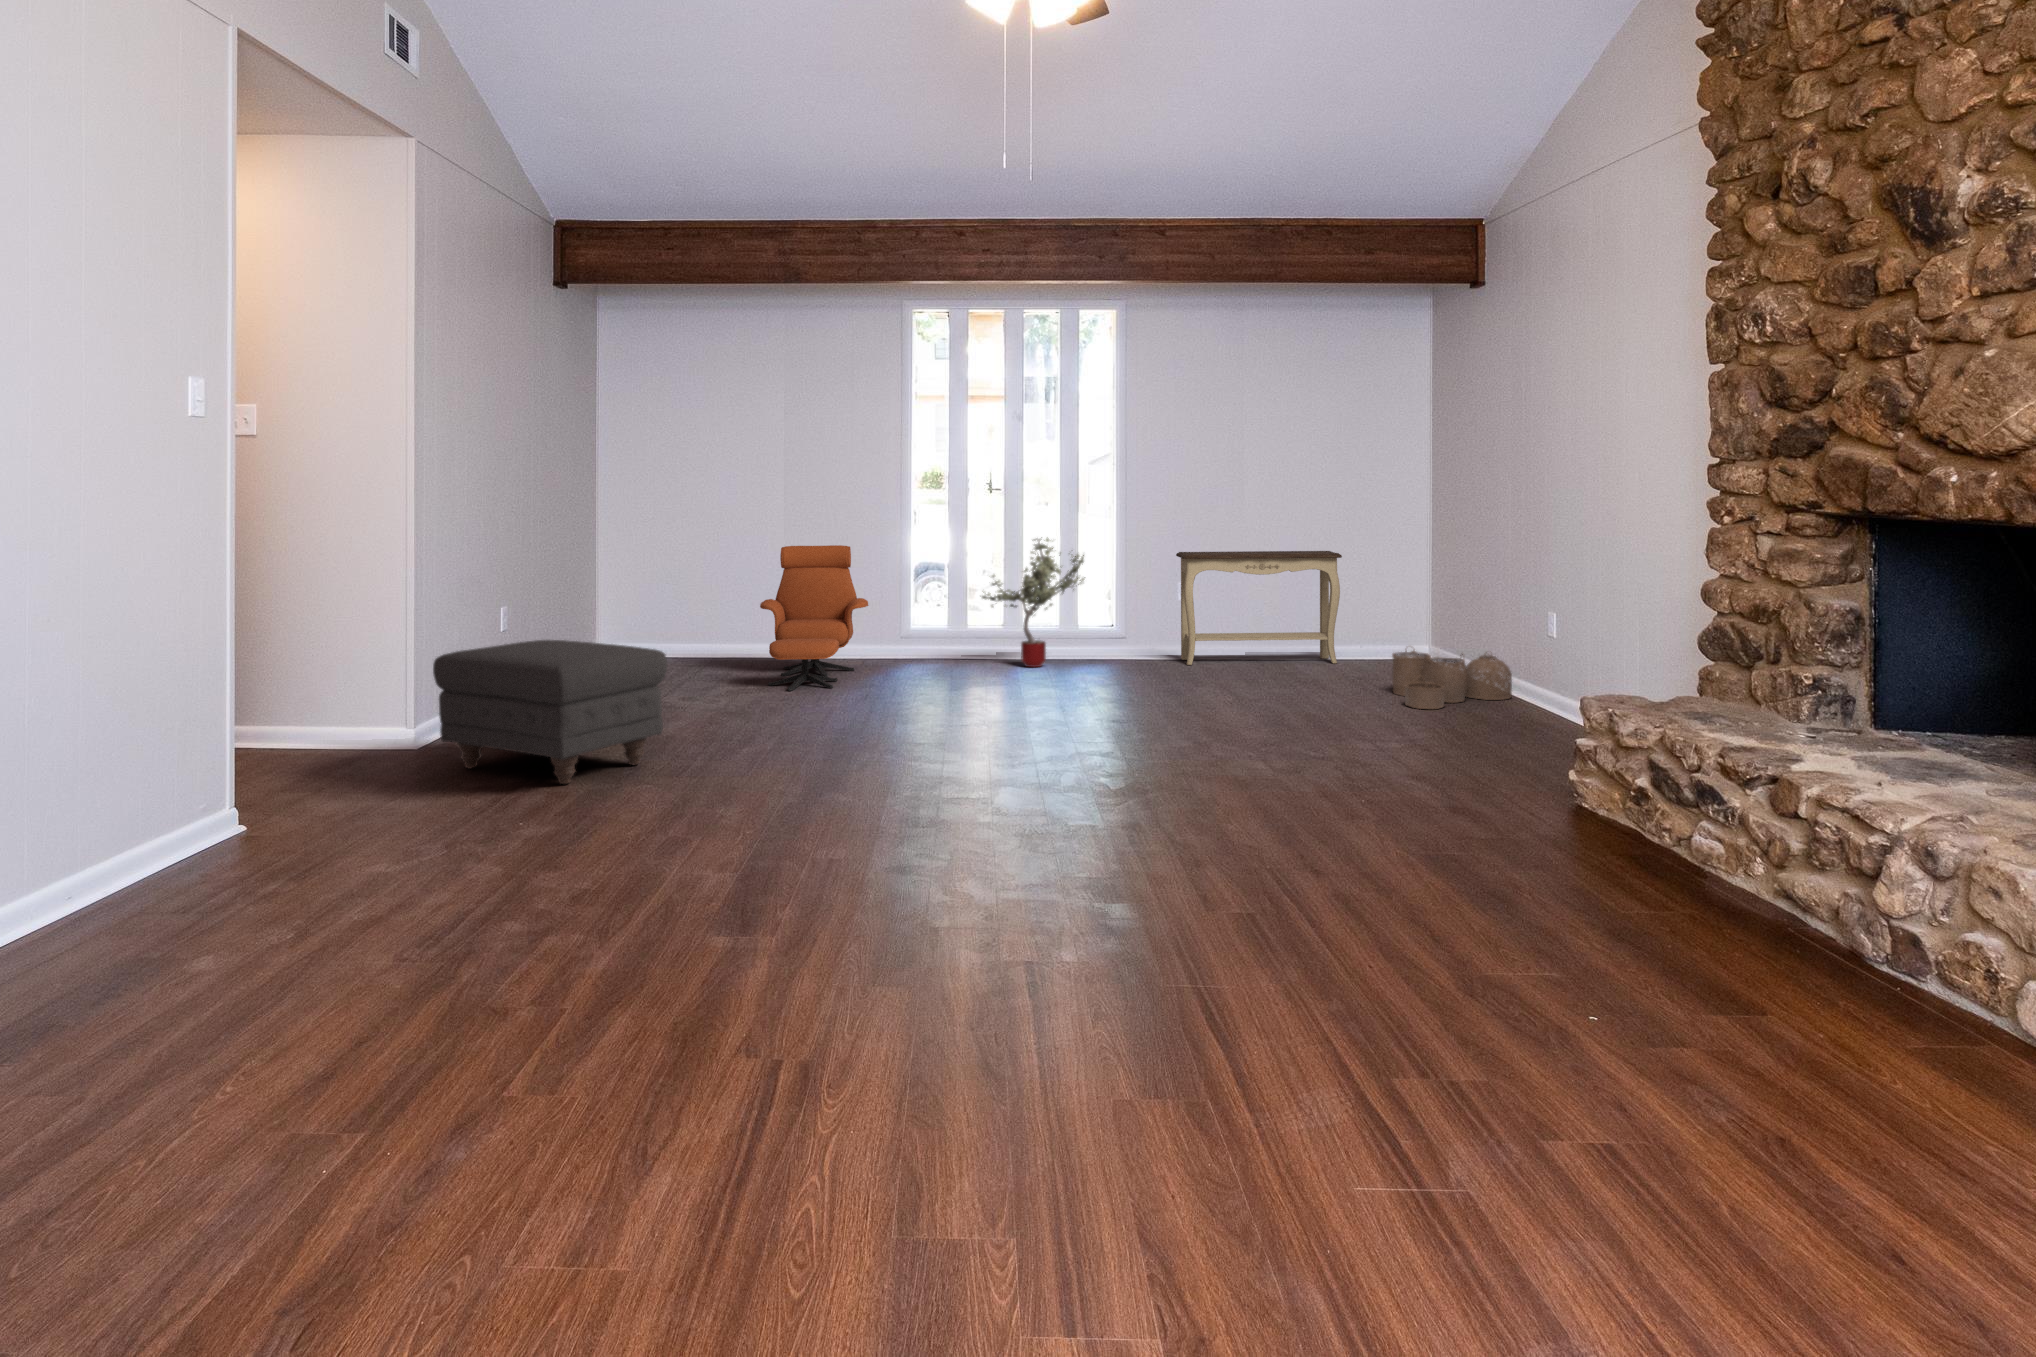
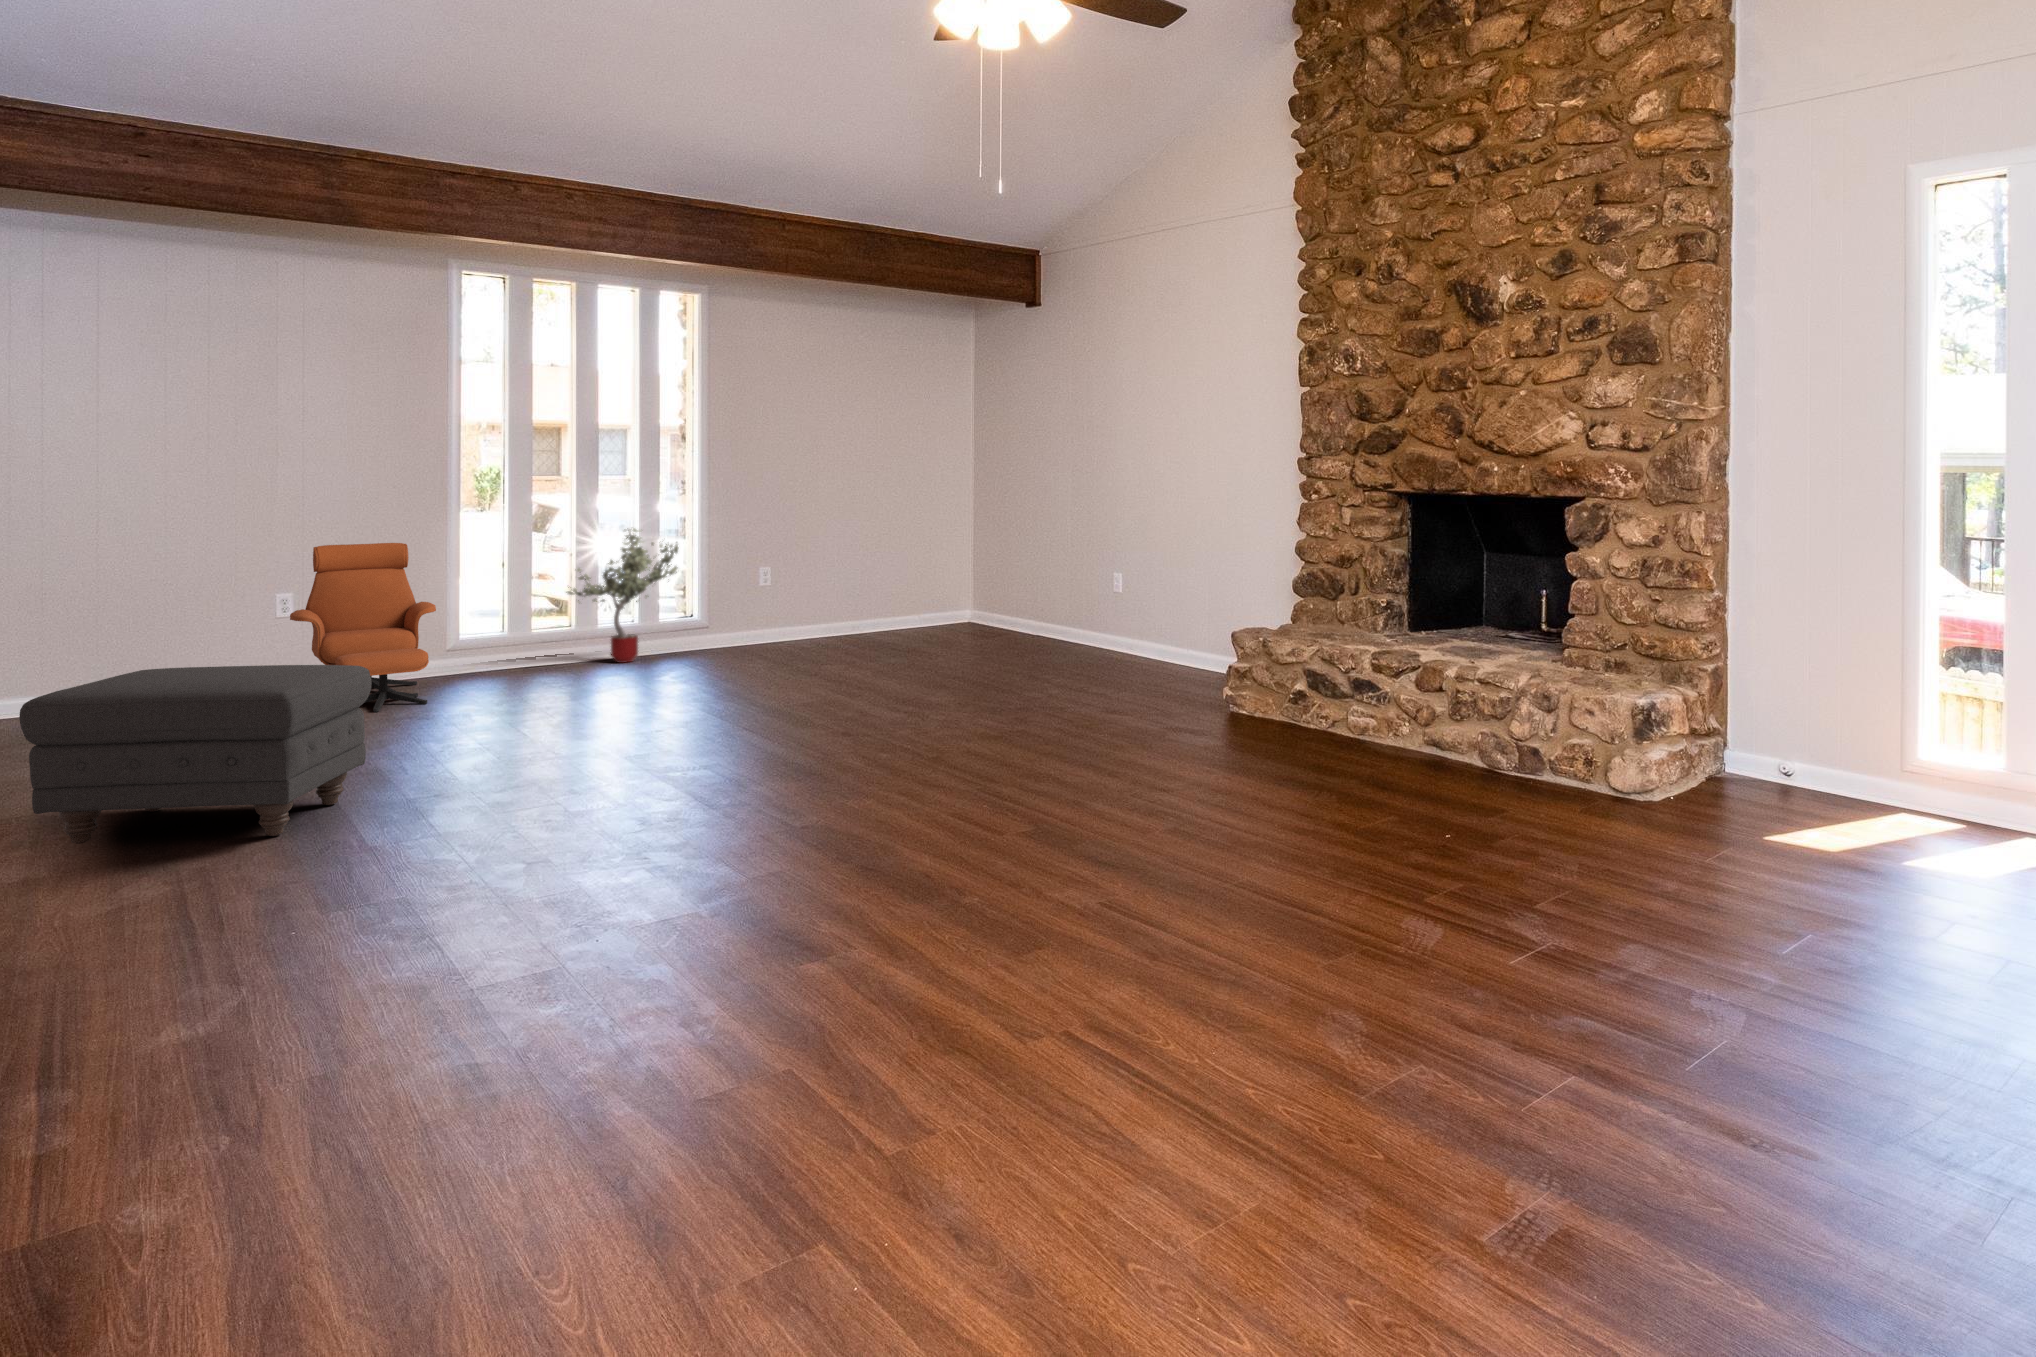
console table: present [1176,551,1342,665] -> none [758,534,913,647]
woven basket: present [1392,650,1512,709] -> none [990,611,1082,662]

